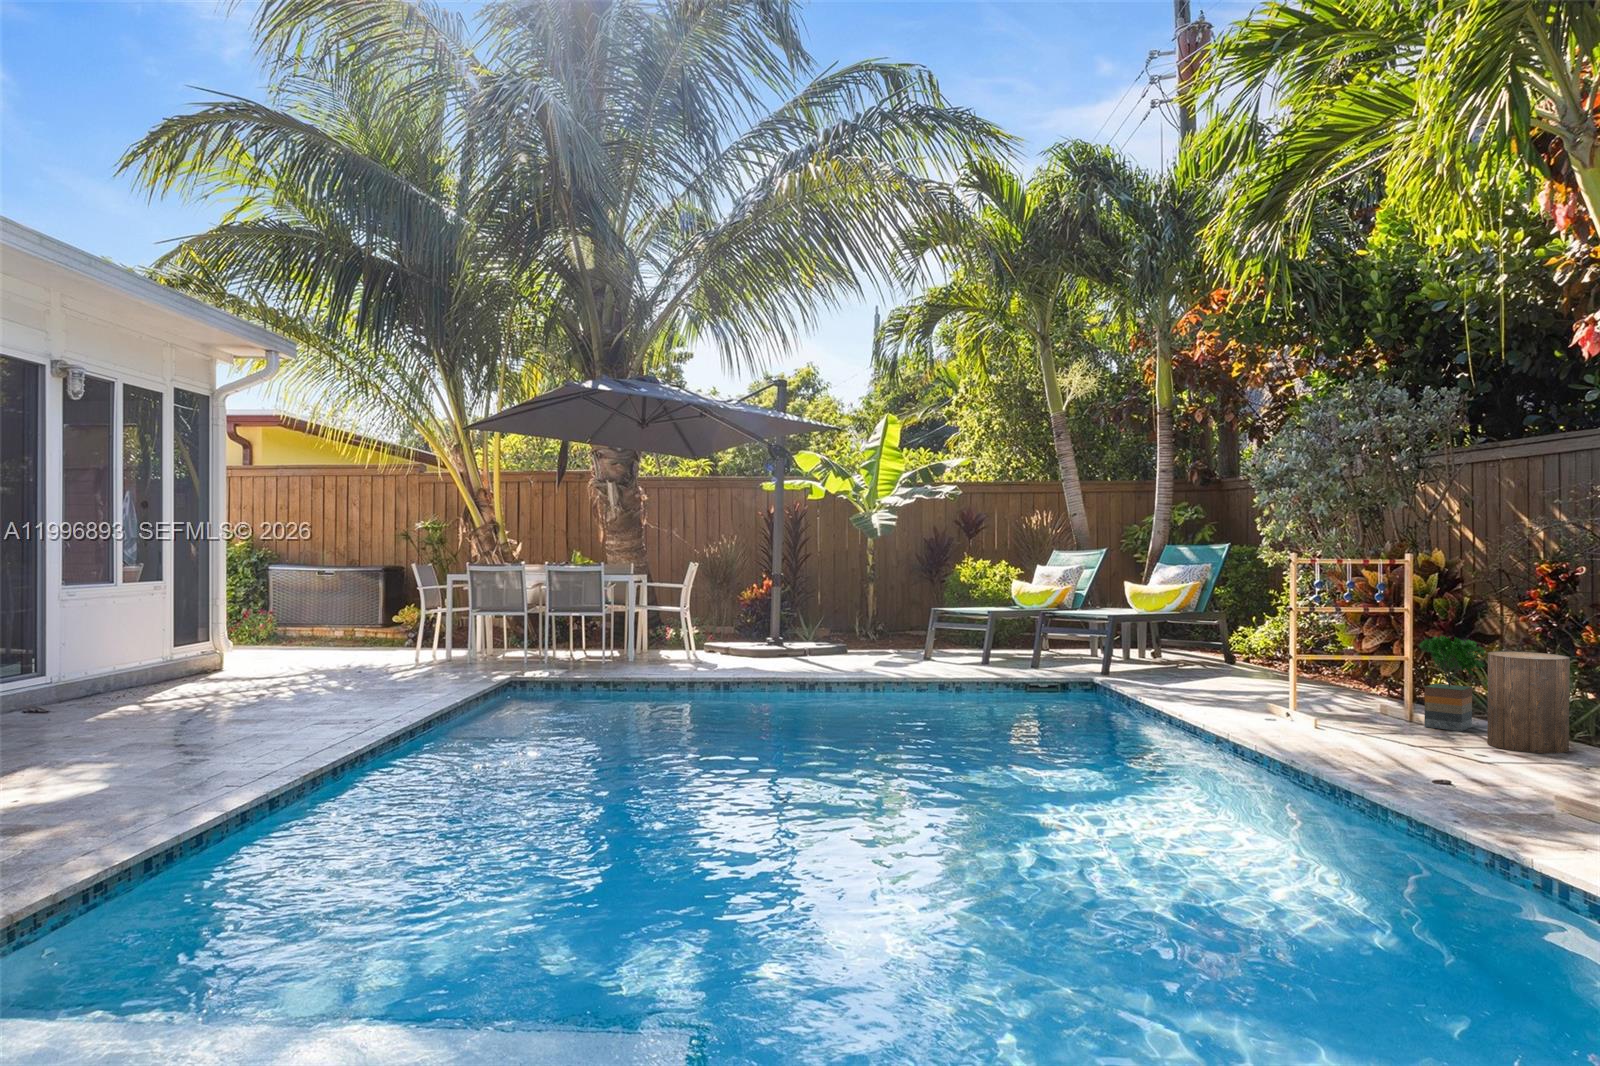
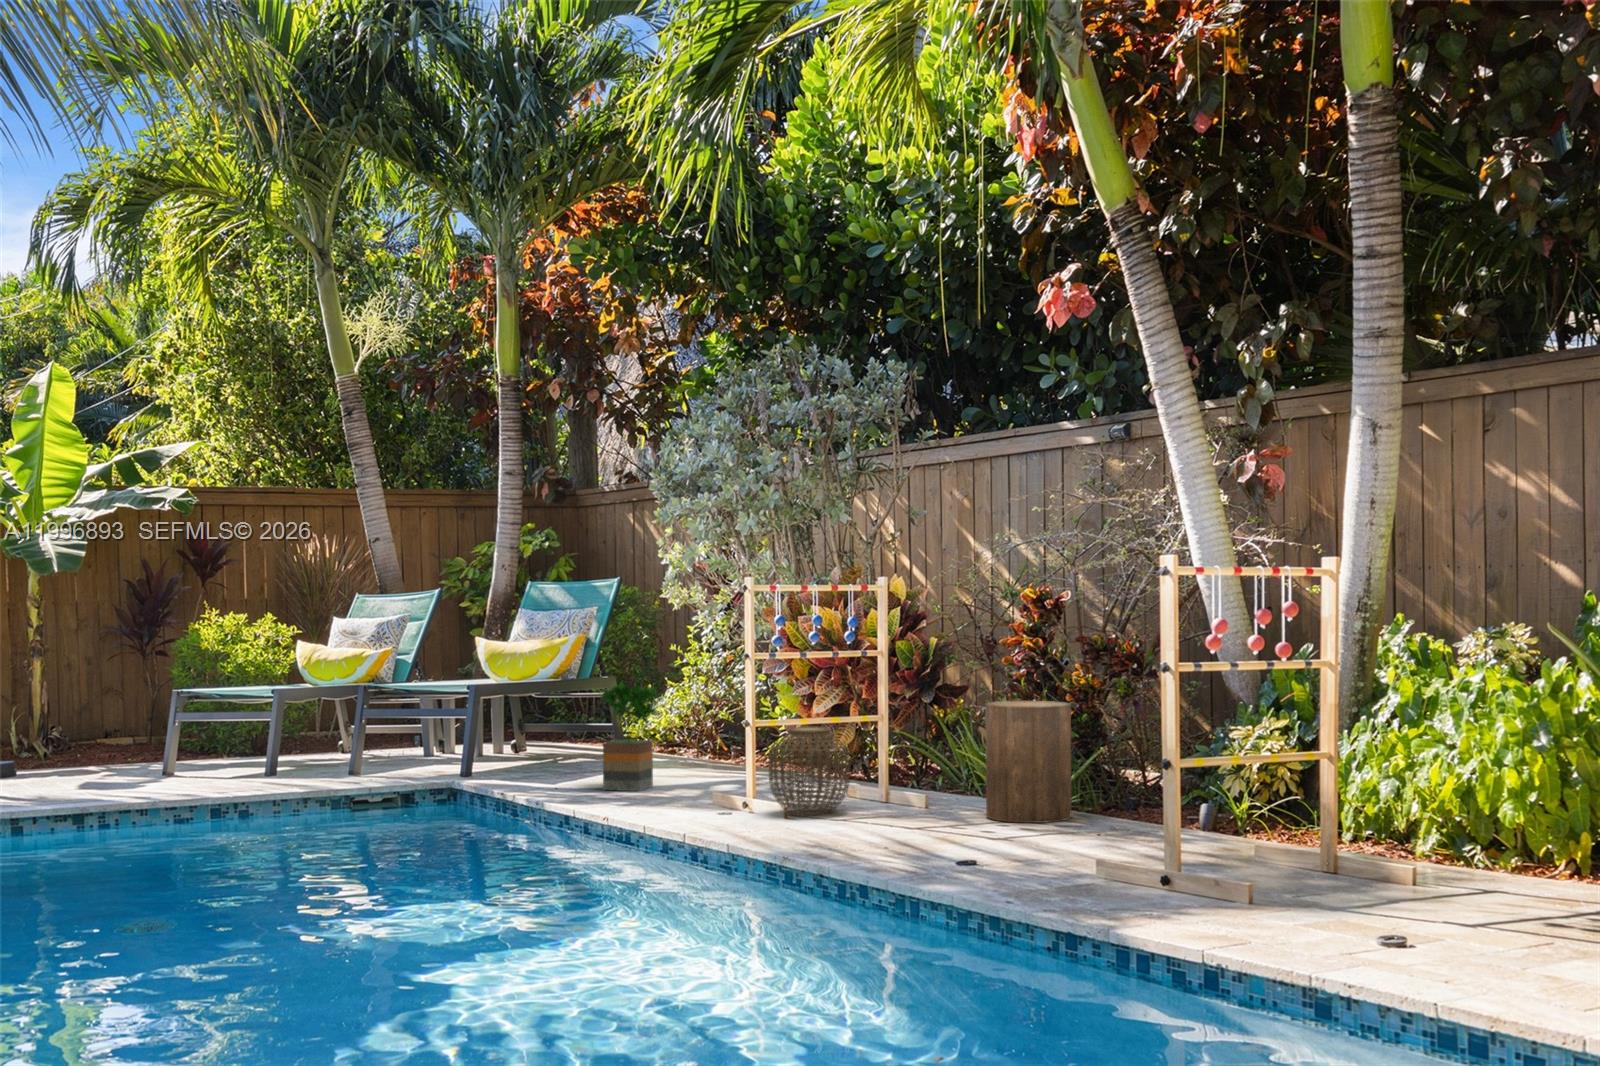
potted tree: present [1420,636,1485,731] -> present [600,684,665,791]
woven basket: none [1304,660,1371,728] -> present [769,726,850,816]

